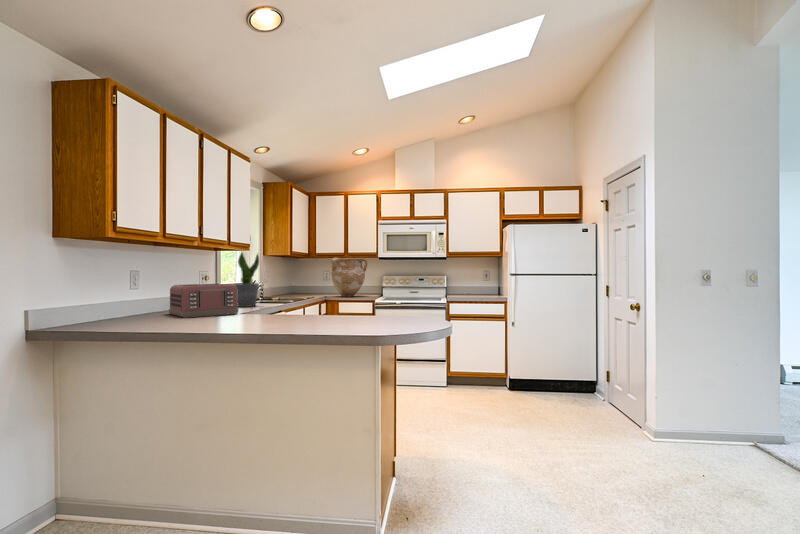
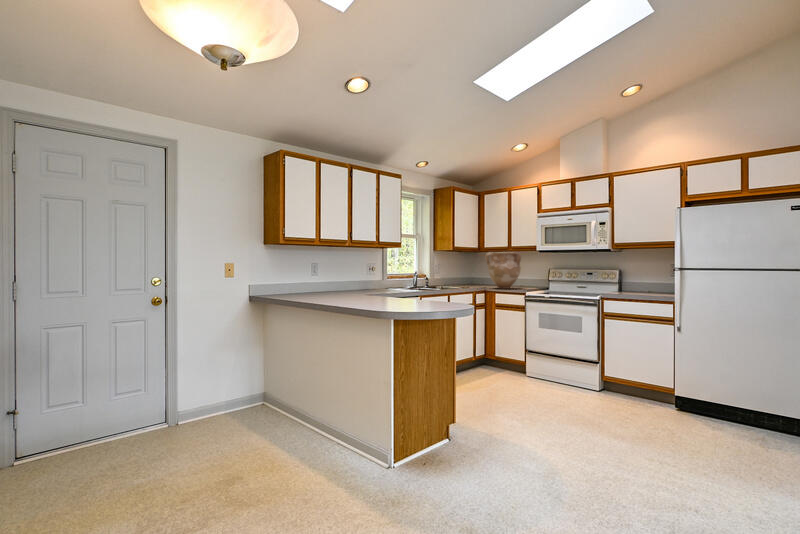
potted plant: present [234,252,259,307] -> none [377,251,396,294]
toaster: present [169,284,239,318] -> none [314,277,356,300]

